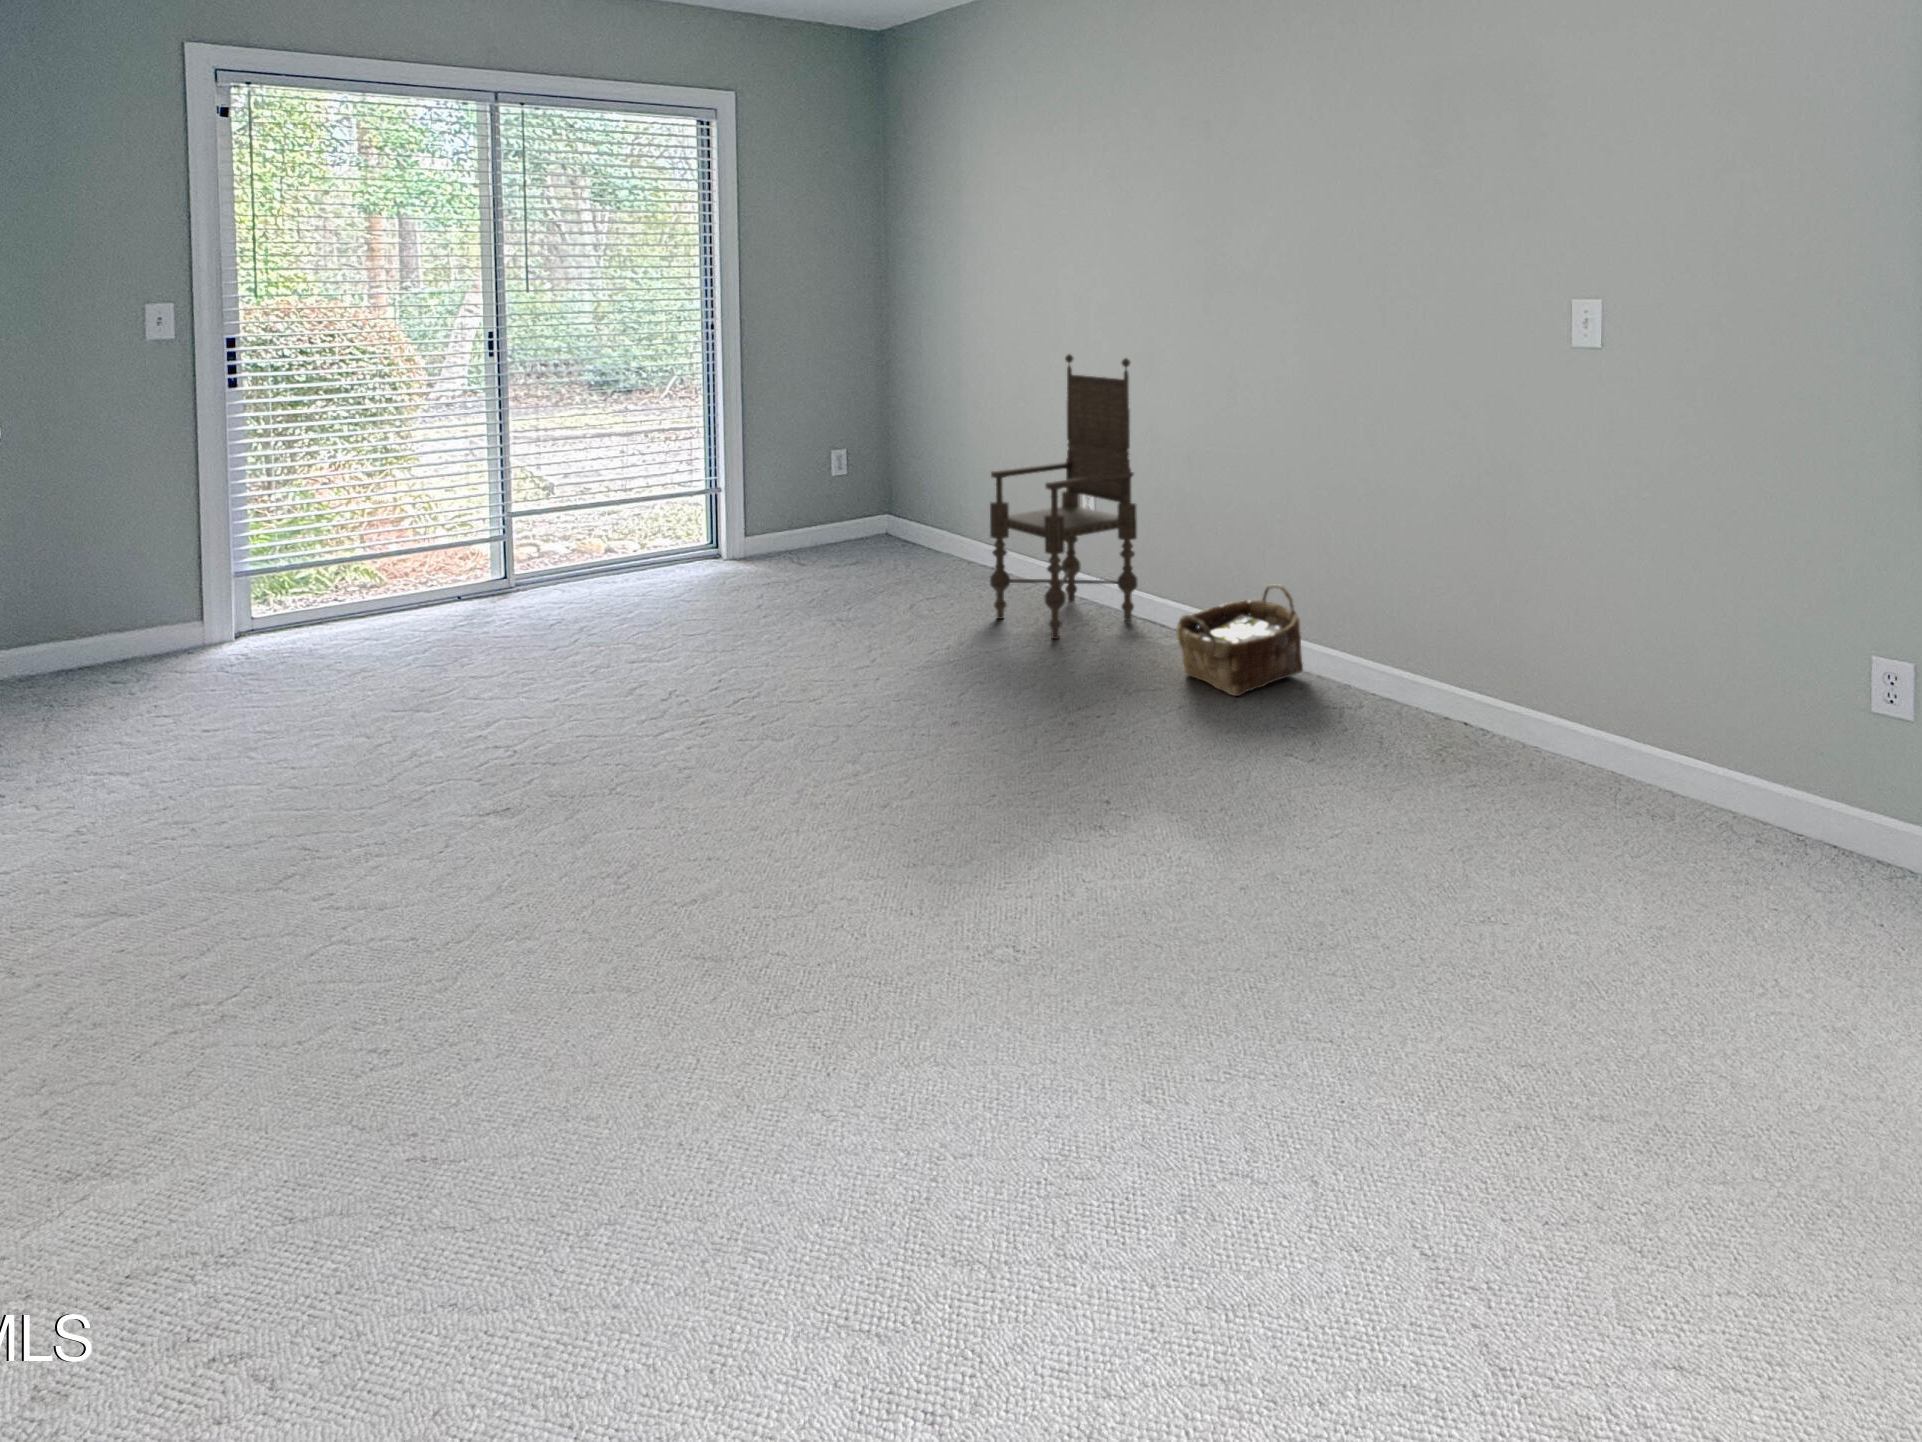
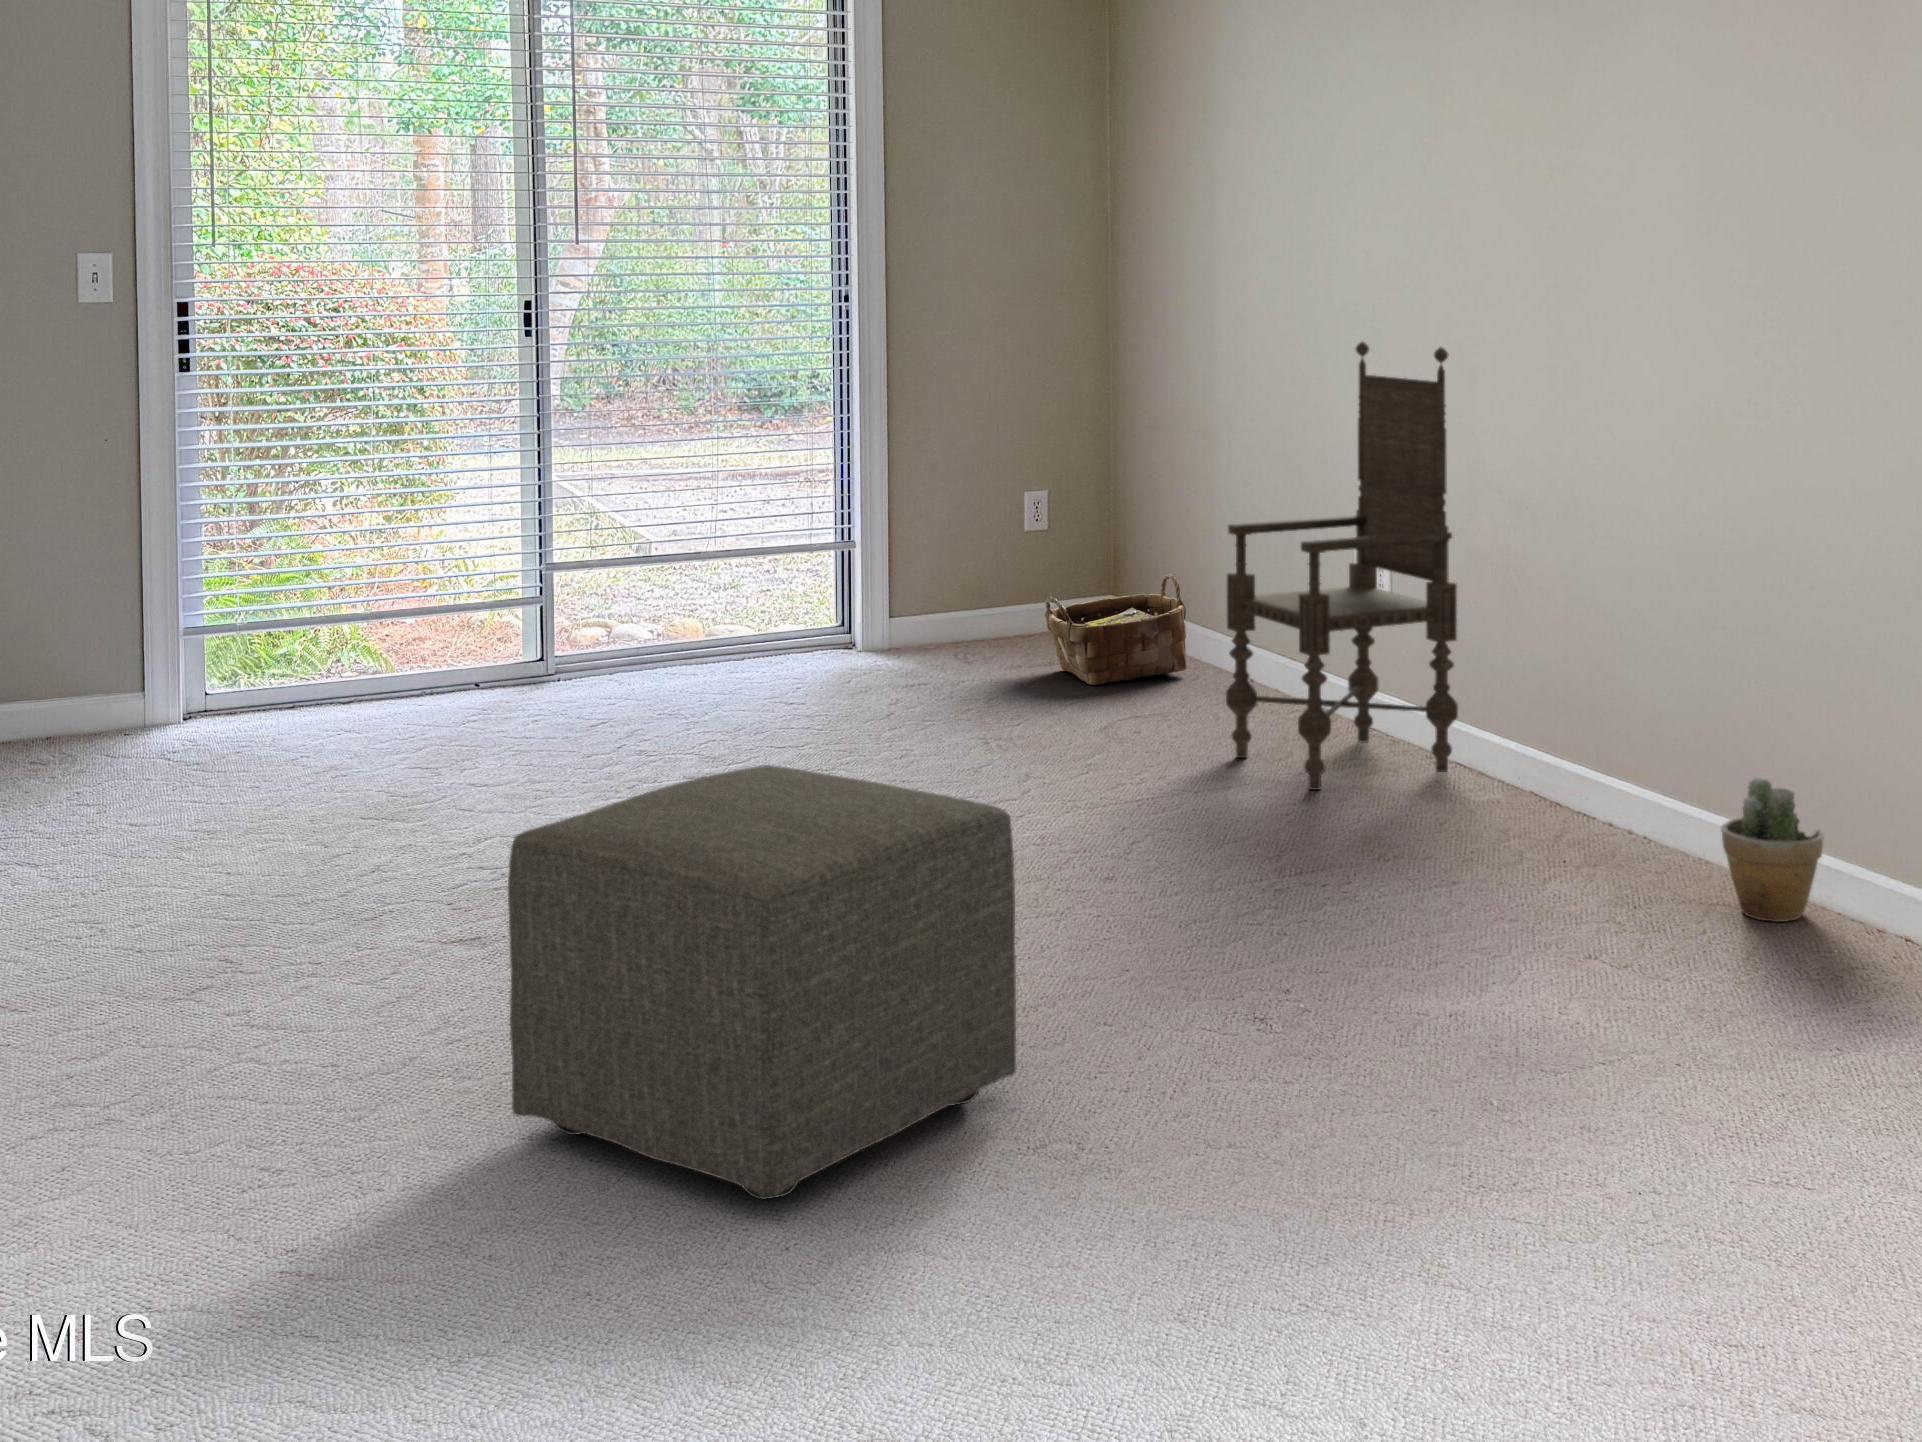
woven basket: present [1176,584,1303,696] -> present [1045,574,1187,685]
potted plant: none [1337,625,1400,714] -> present [1721,778,1824,922]
ottoman: none [573,679,952,1030] -> present [508,765,1016,1199]

